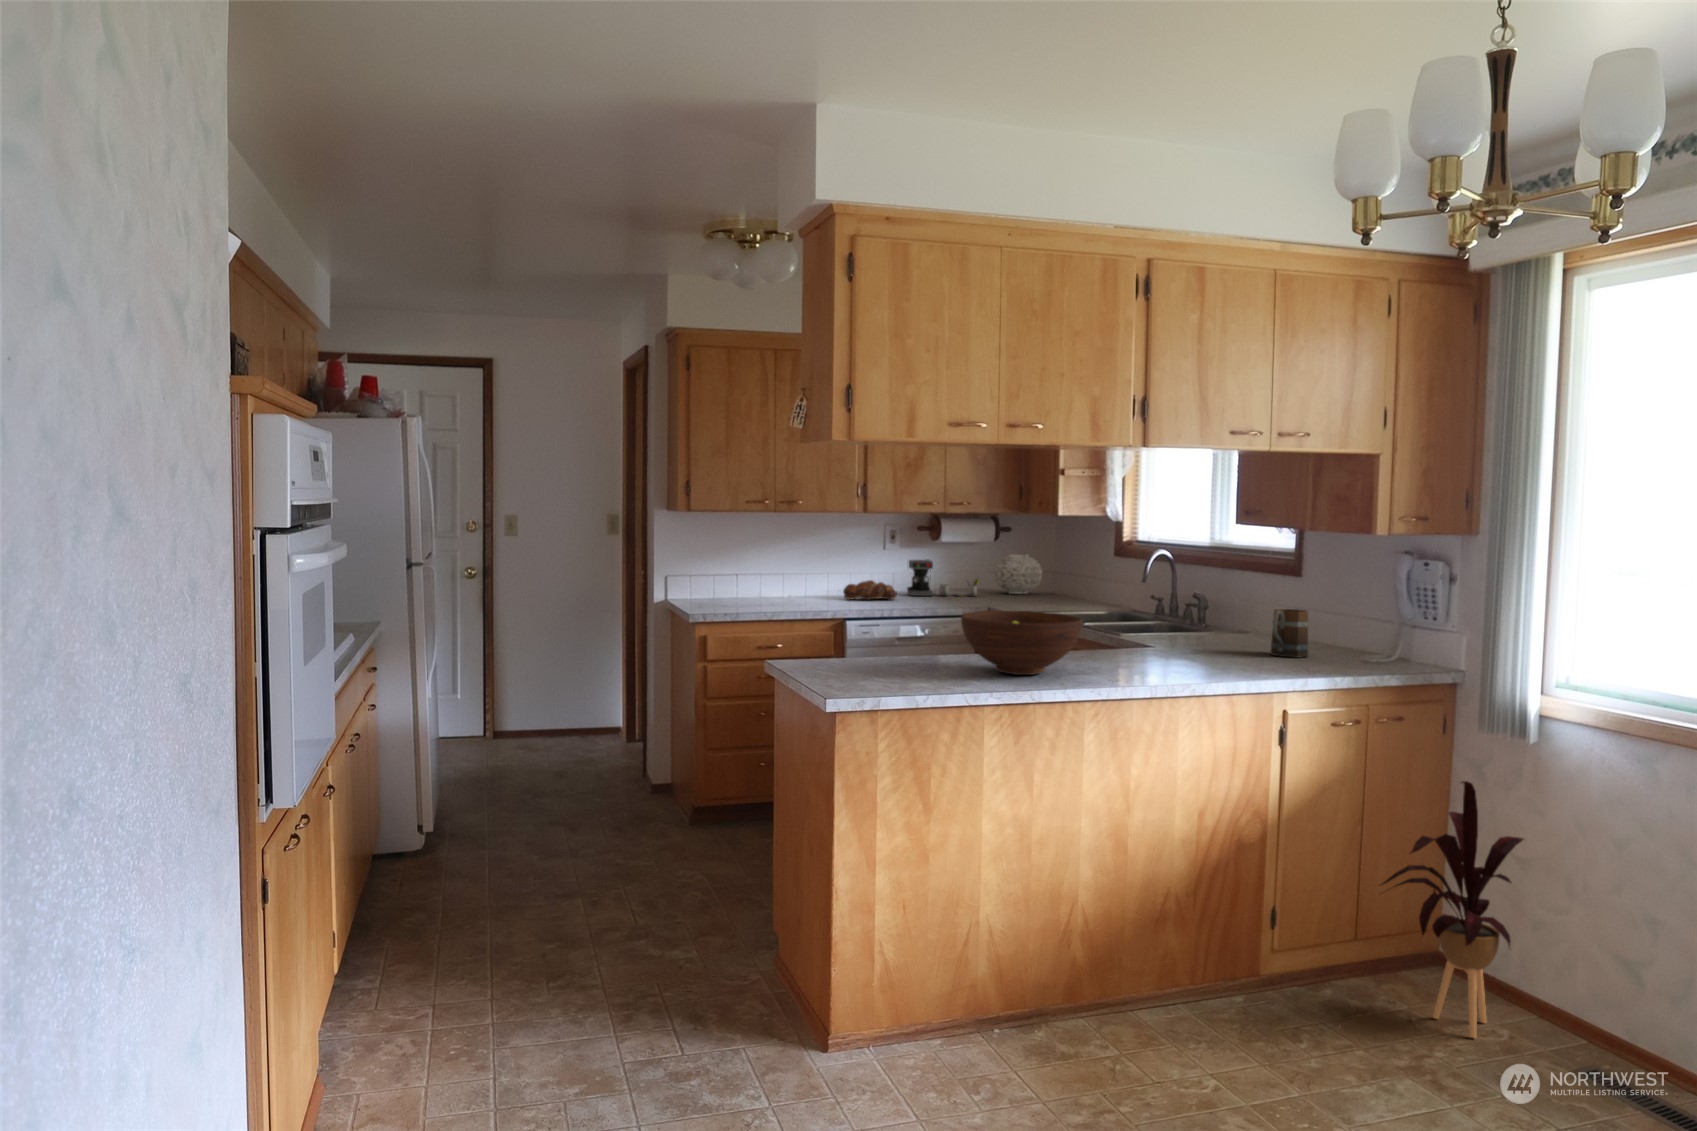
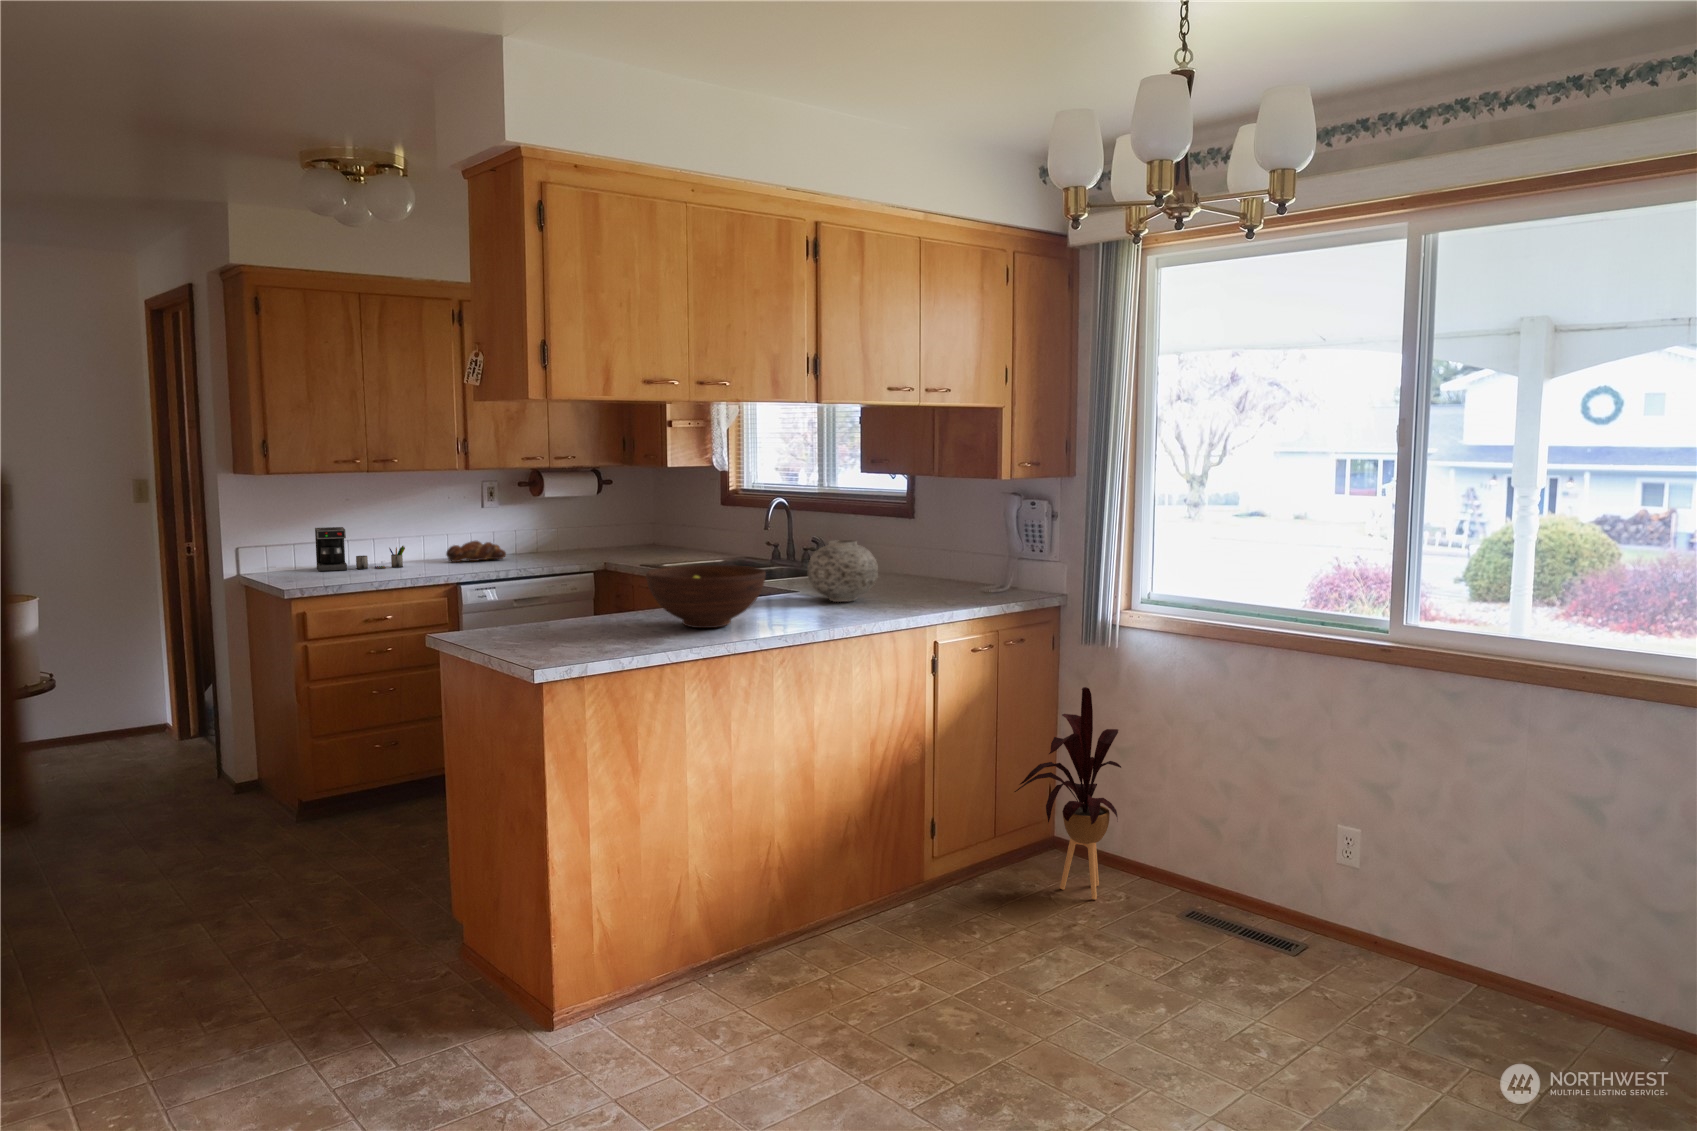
vase: present [995,554,1042,594] -> present [808,540,878,602]
coffee maker: present [907,560,979,596] -> present [315,527,405,571]
mug: present [1271,609,1309,658] -> none [905,549,938,592]

